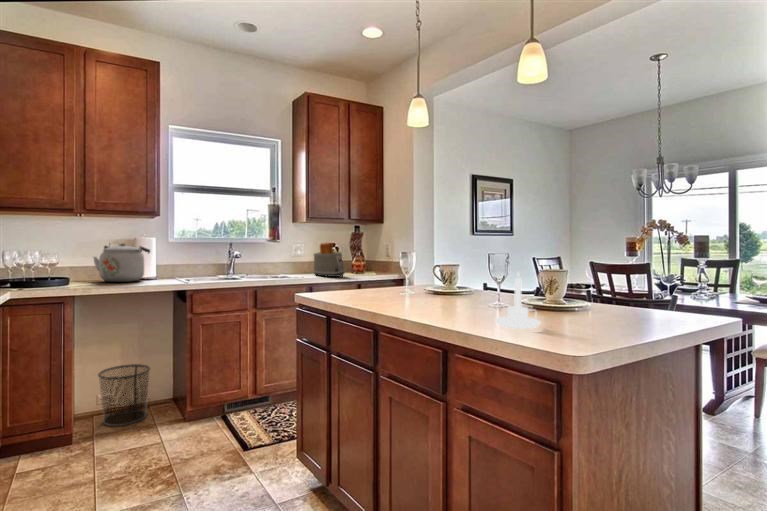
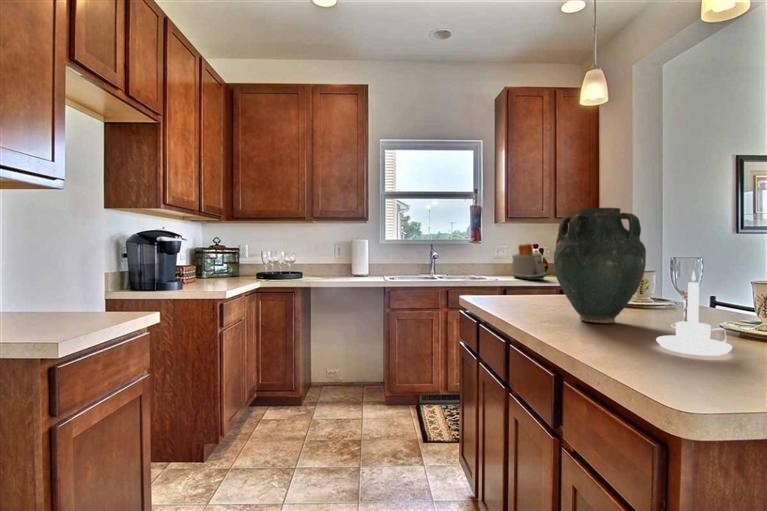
vase: none [405,220,472,312] -> present [554,208,646,323]
kettle: present [93,243,150,282] -> none [323,246,363,278]
waste bin: present [98,364,150,426] -> none [324,348,362,398]

